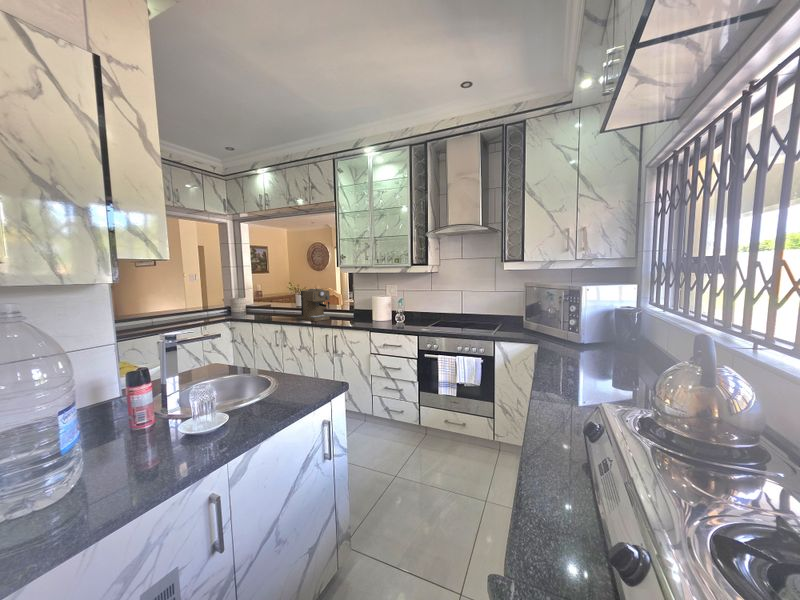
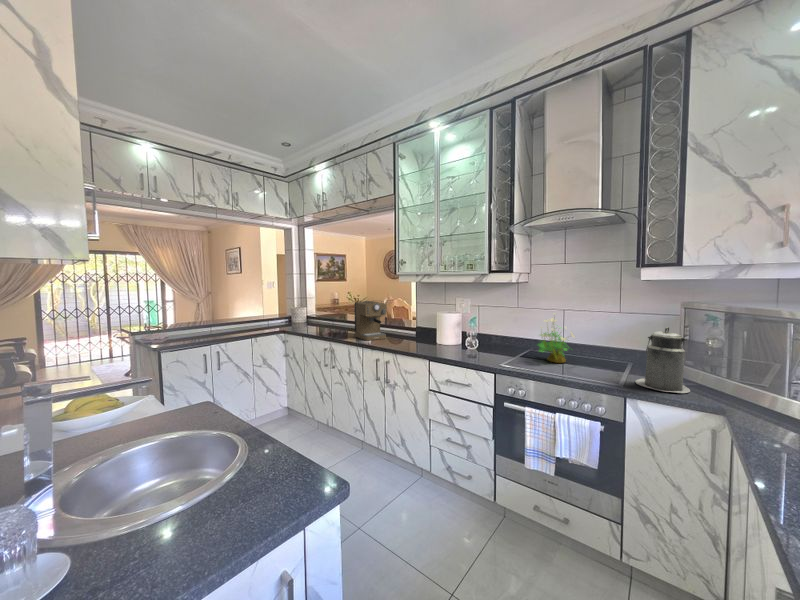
potted plant: none [444,293,469,326] -> present [538,318,575,363]
canister: none [501,298,528,336] -> present [635,327,690,393]

